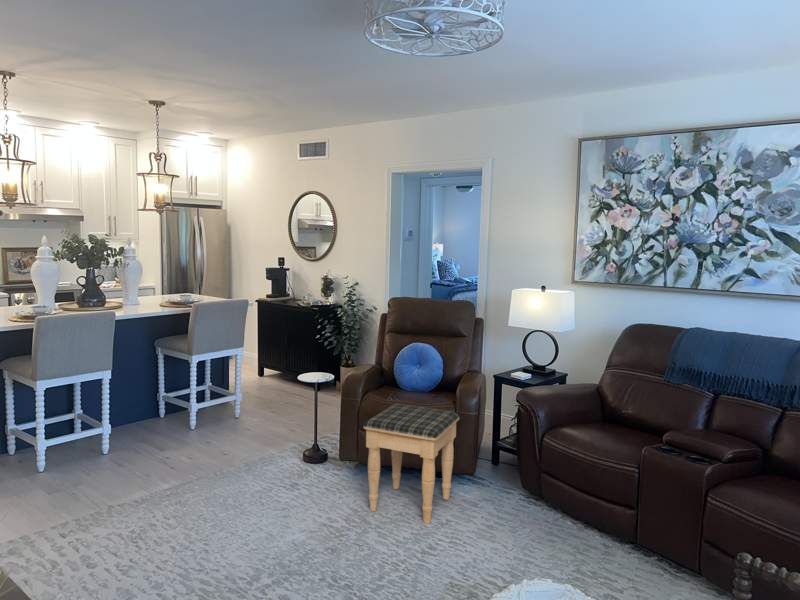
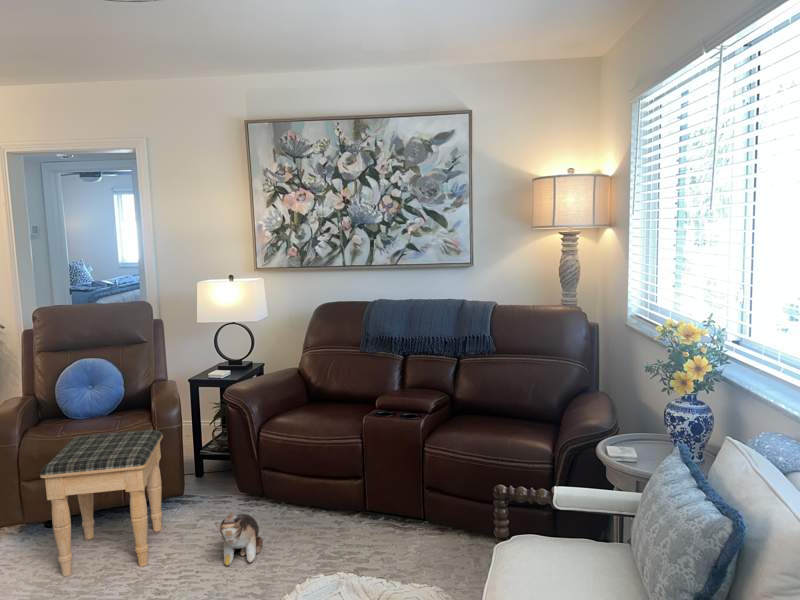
plush toy: none [483,501,528,552] -> present [215,513,263,566]

